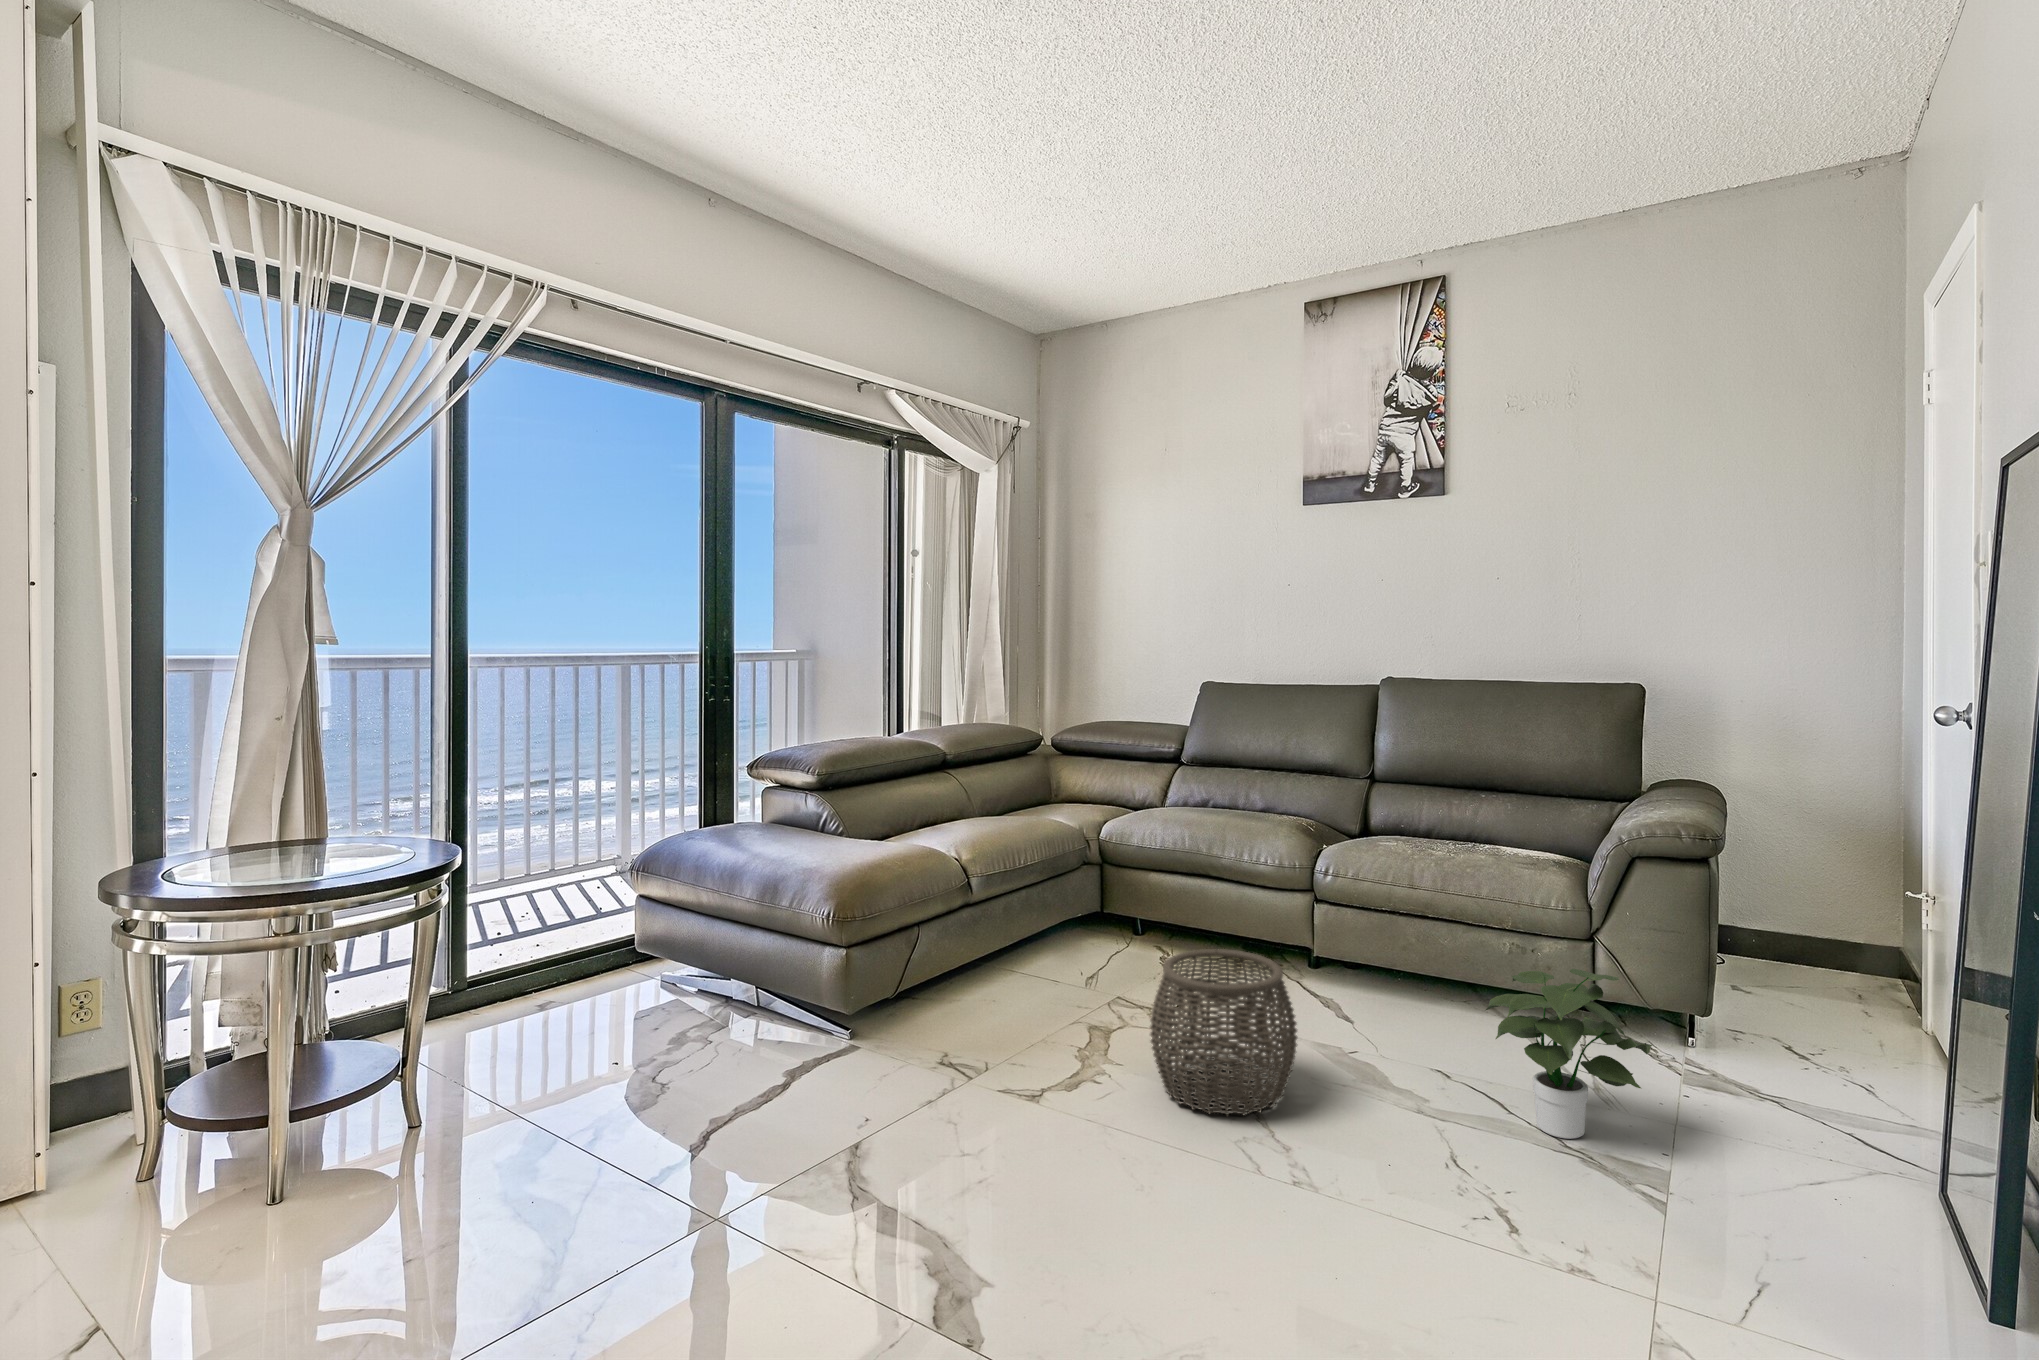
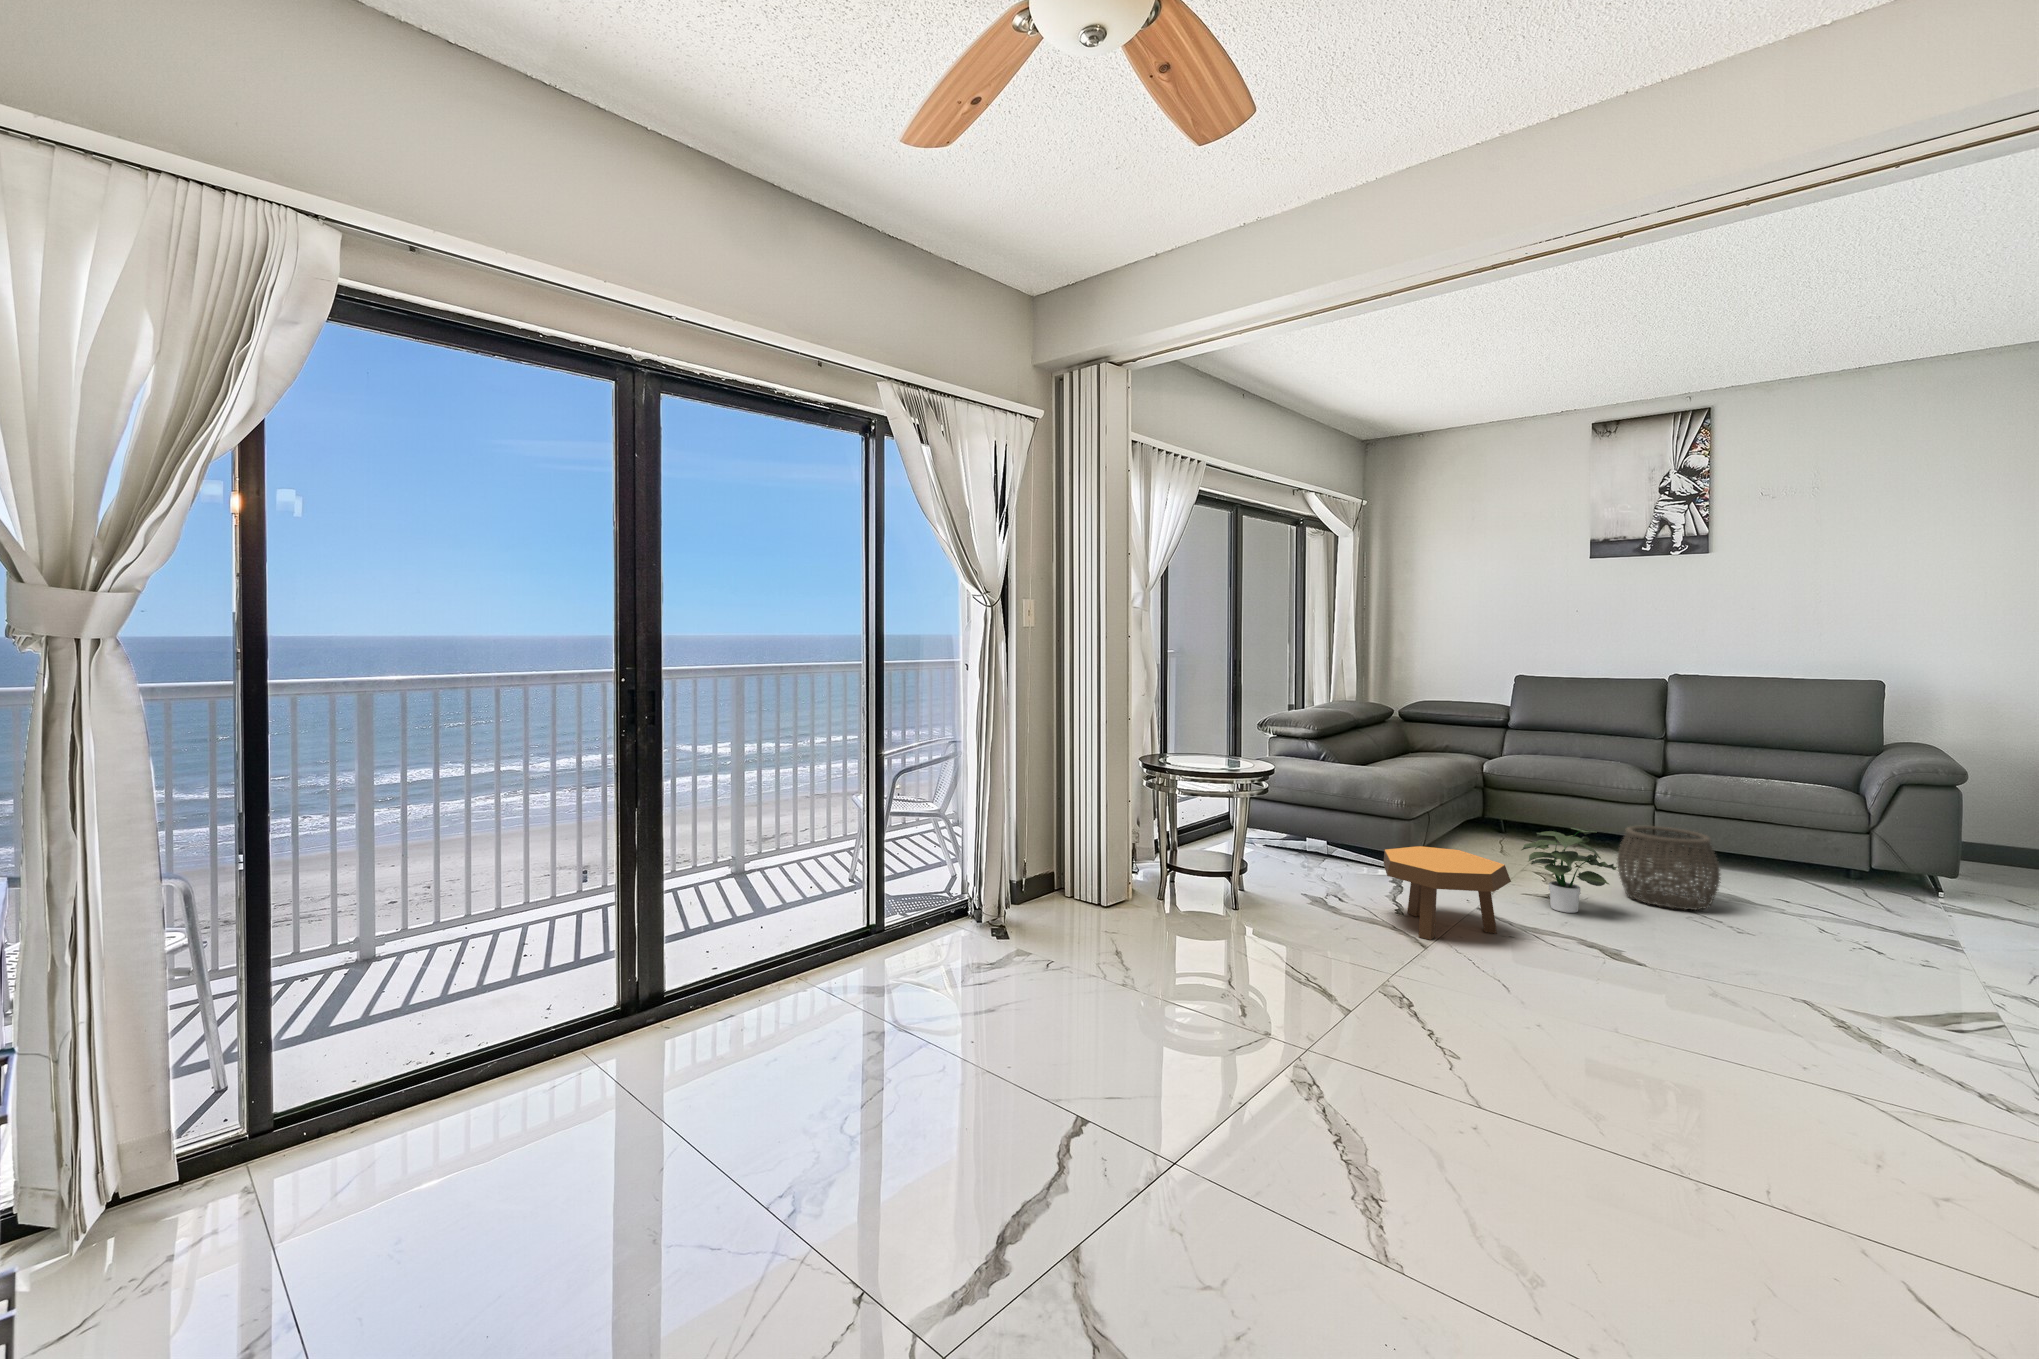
potted plant: present [1485,969,1652,1139] -> present [1522,828,1617,913]
footstool: none [576,1025,813,1263] -> present [1384,846,1511,940]

